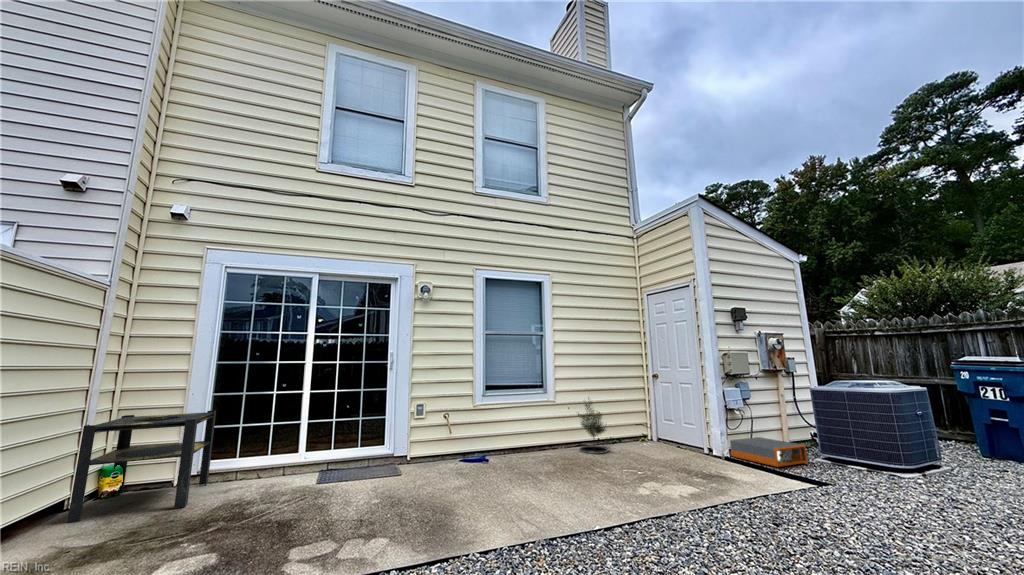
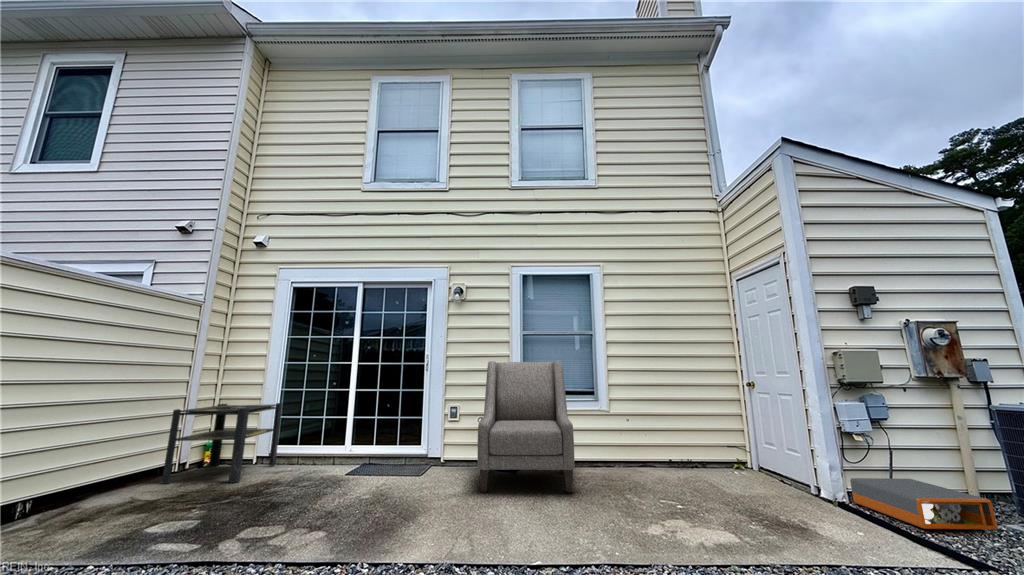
chair: none [456,359,556,481] -> present [477,361,575,492]
potted tree: present [578,402,609,454] -> none [630,405,672,477]

